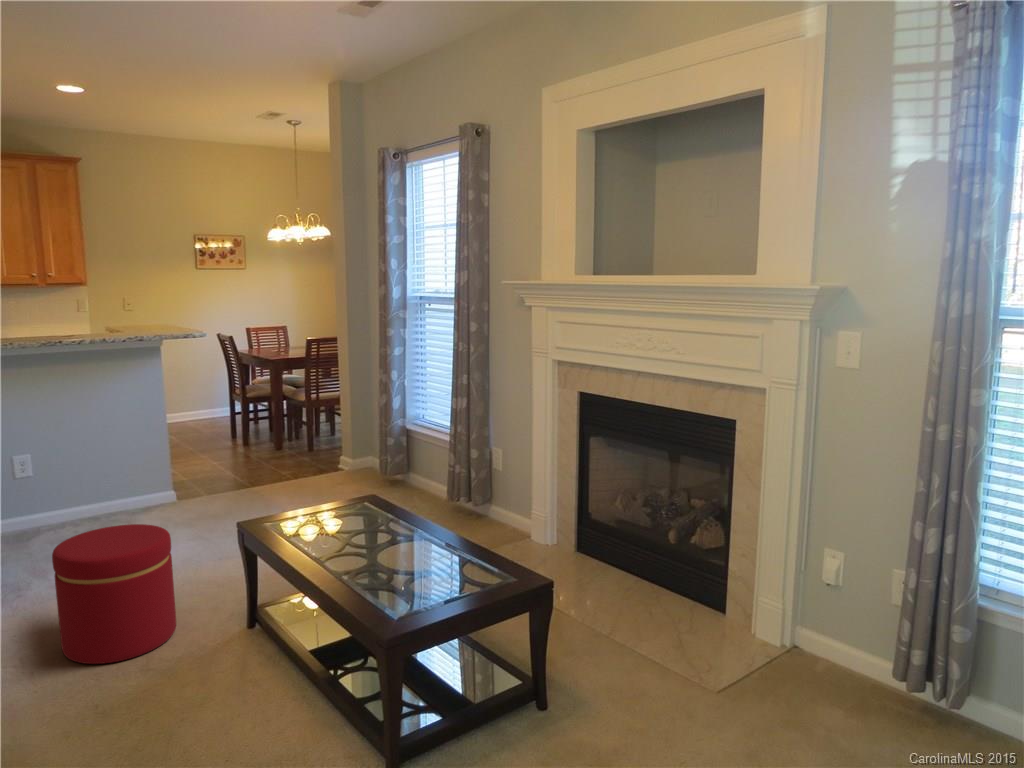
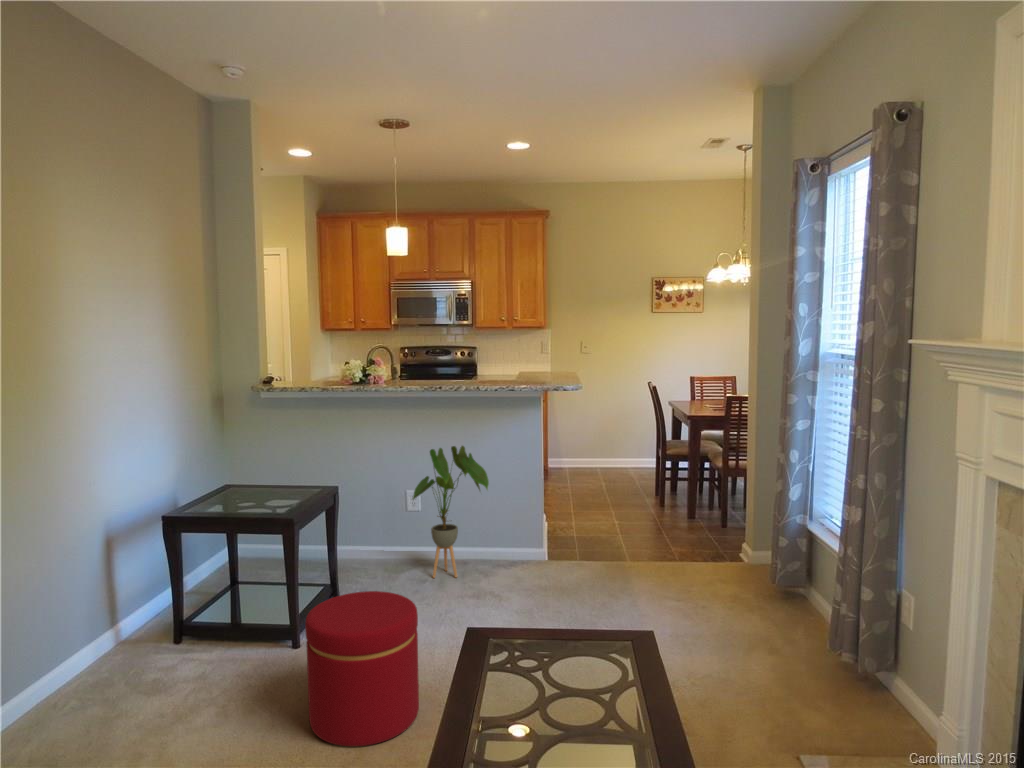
house plant: none [39,400,132,539] -> present [413,446,489,578]

